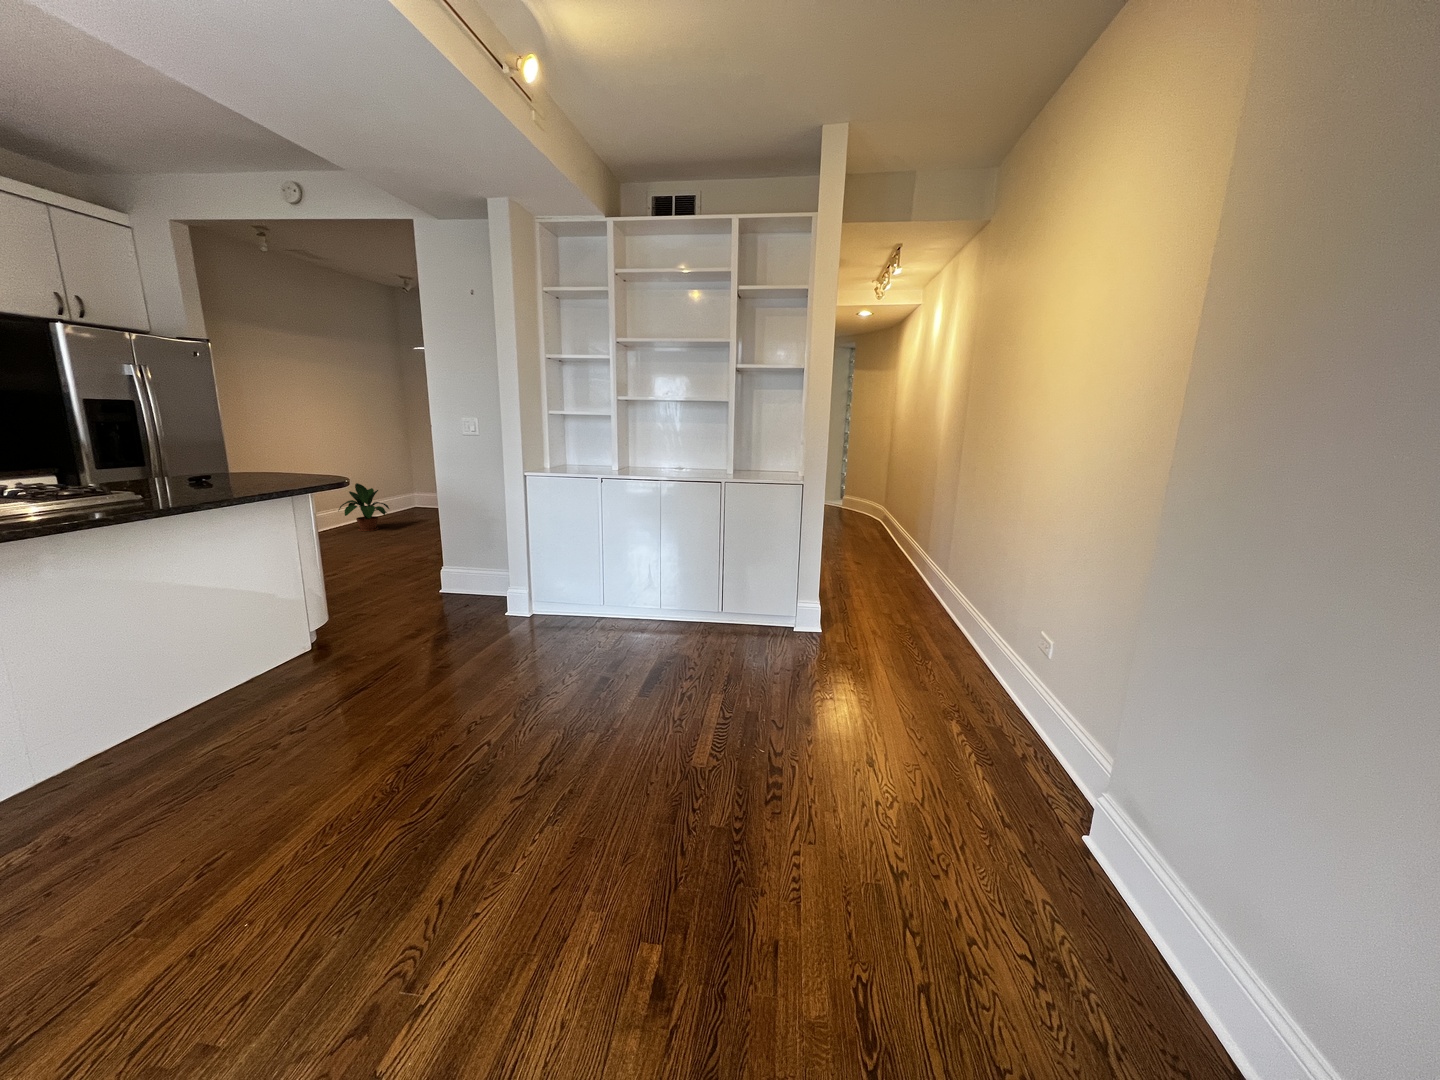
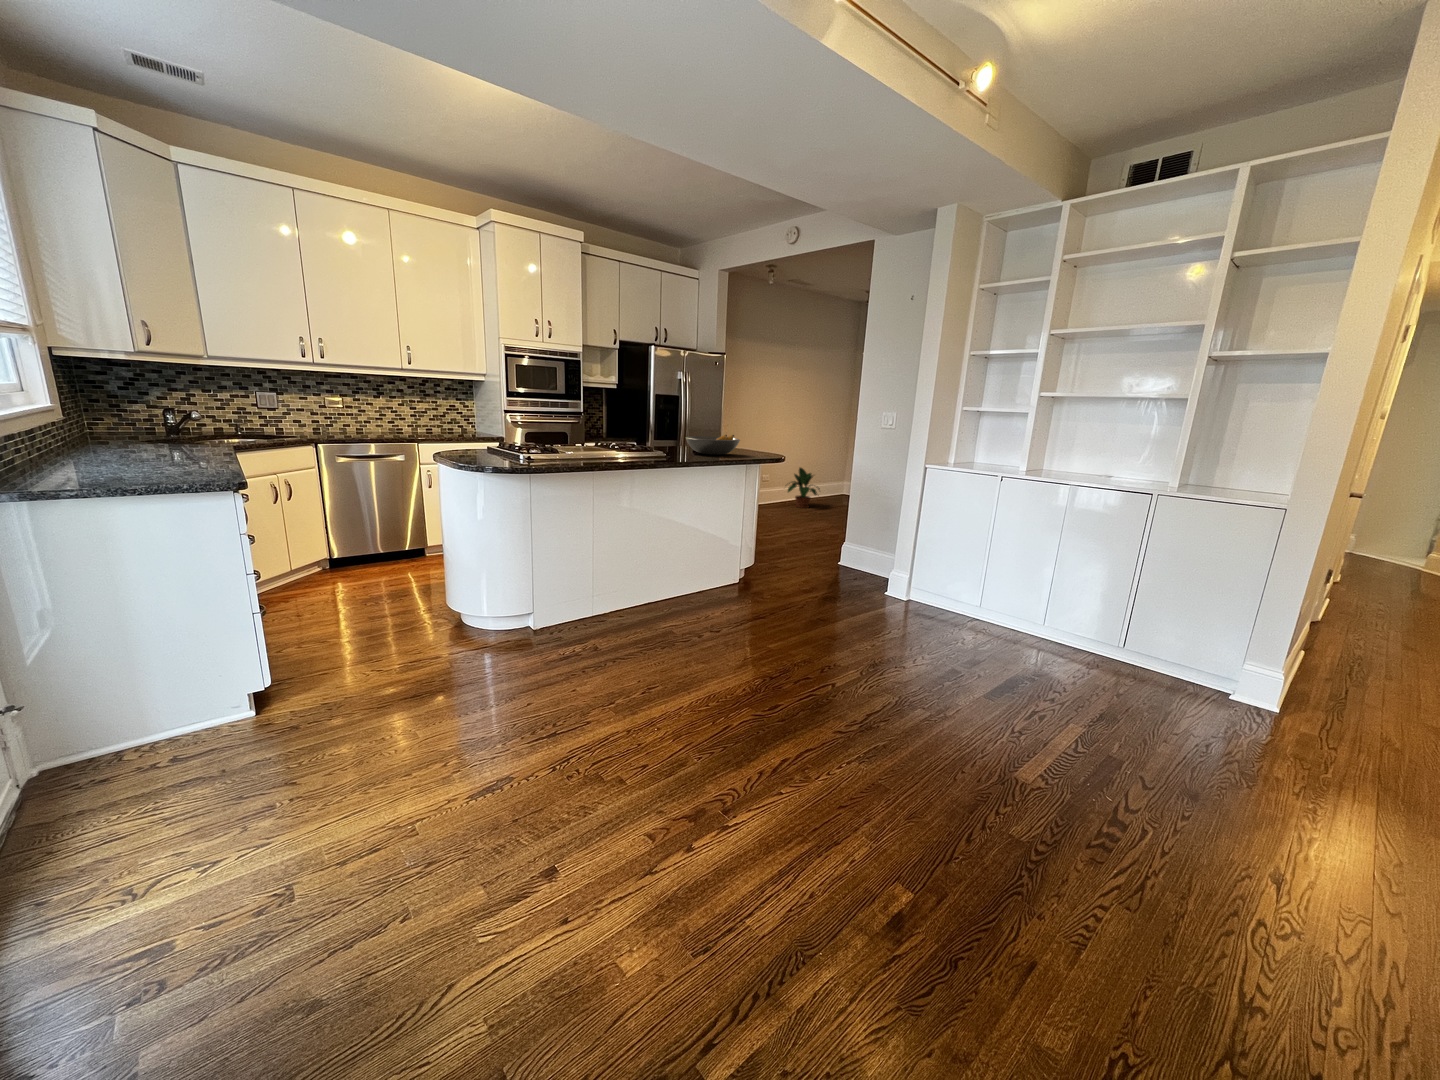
fruit bowl: none [174,457,277,487] -> present [686,435,740,455]

